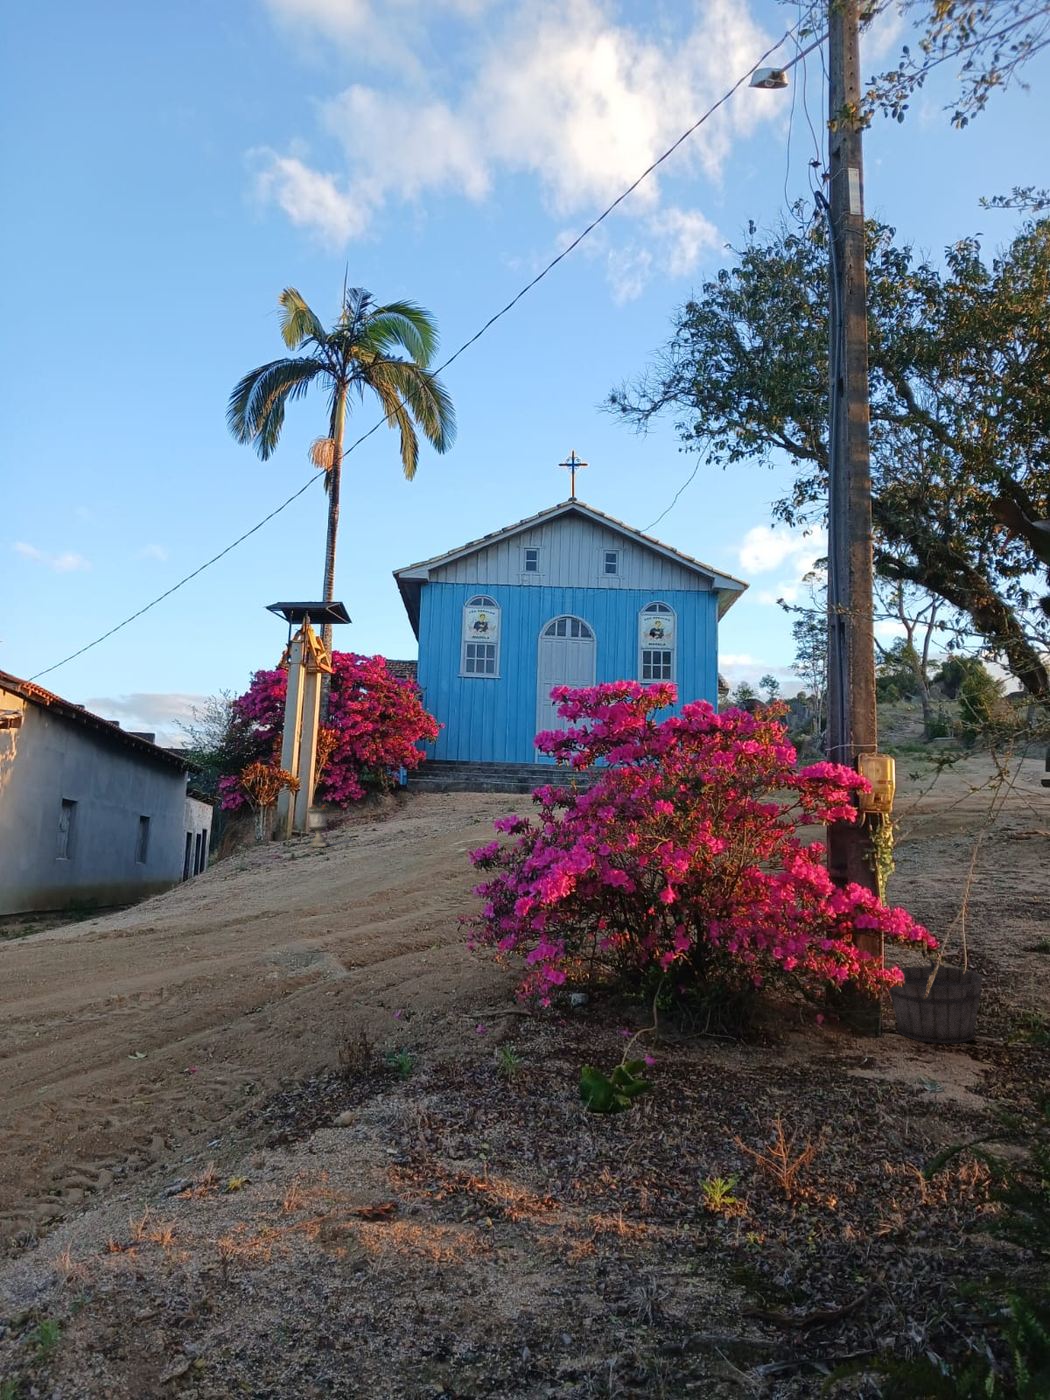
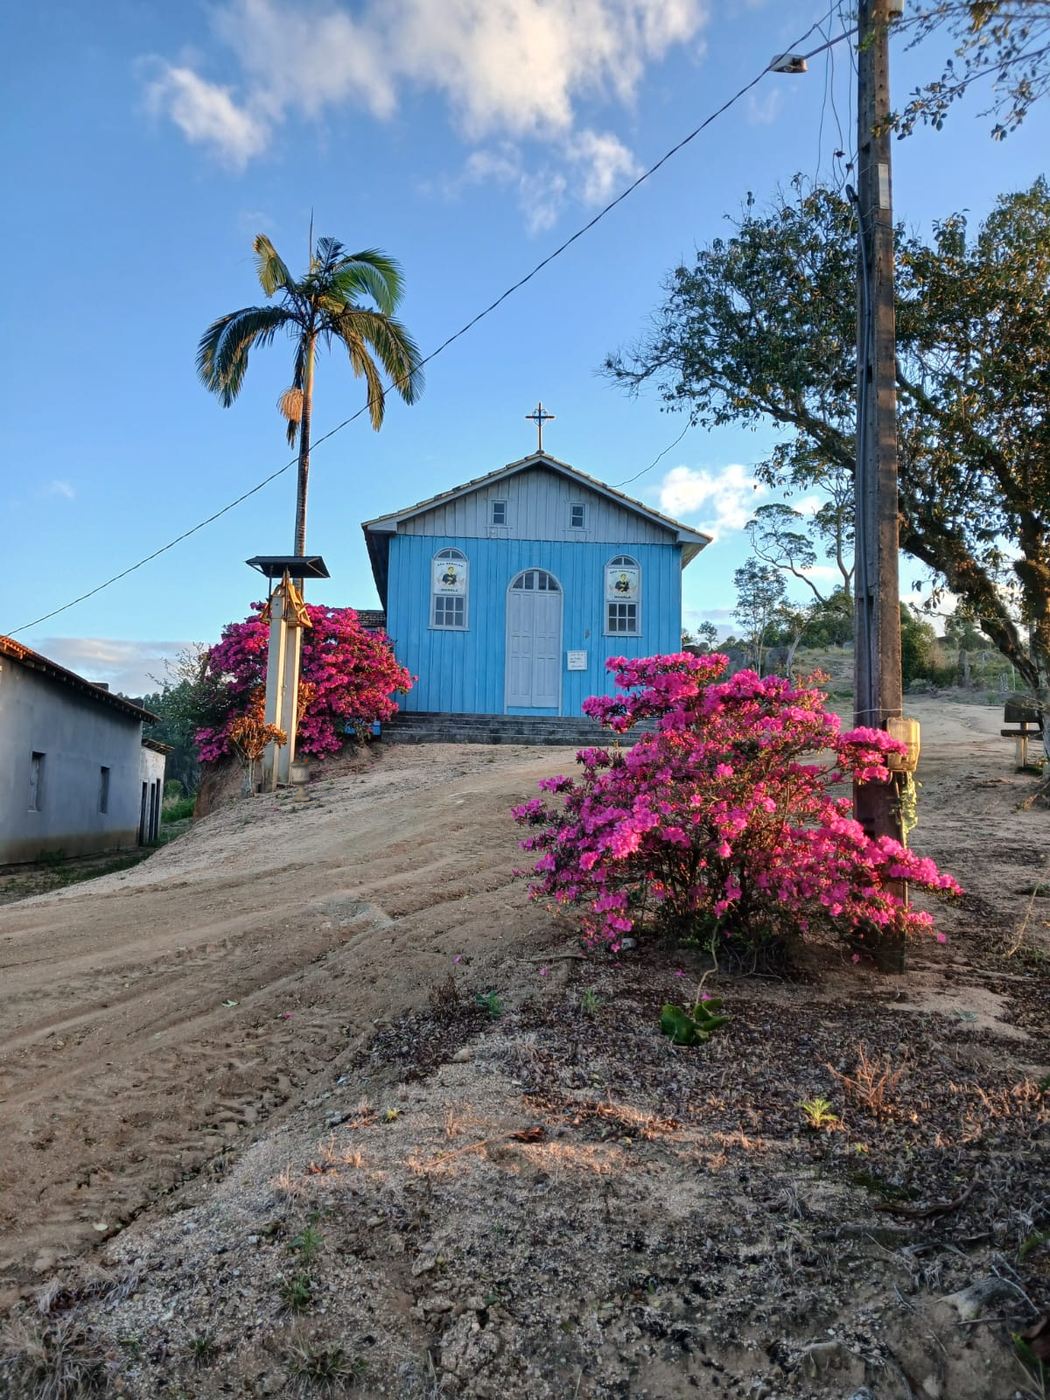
wooden bucket: present [889,954,982,1043] -> none [915,901,1002,980]

